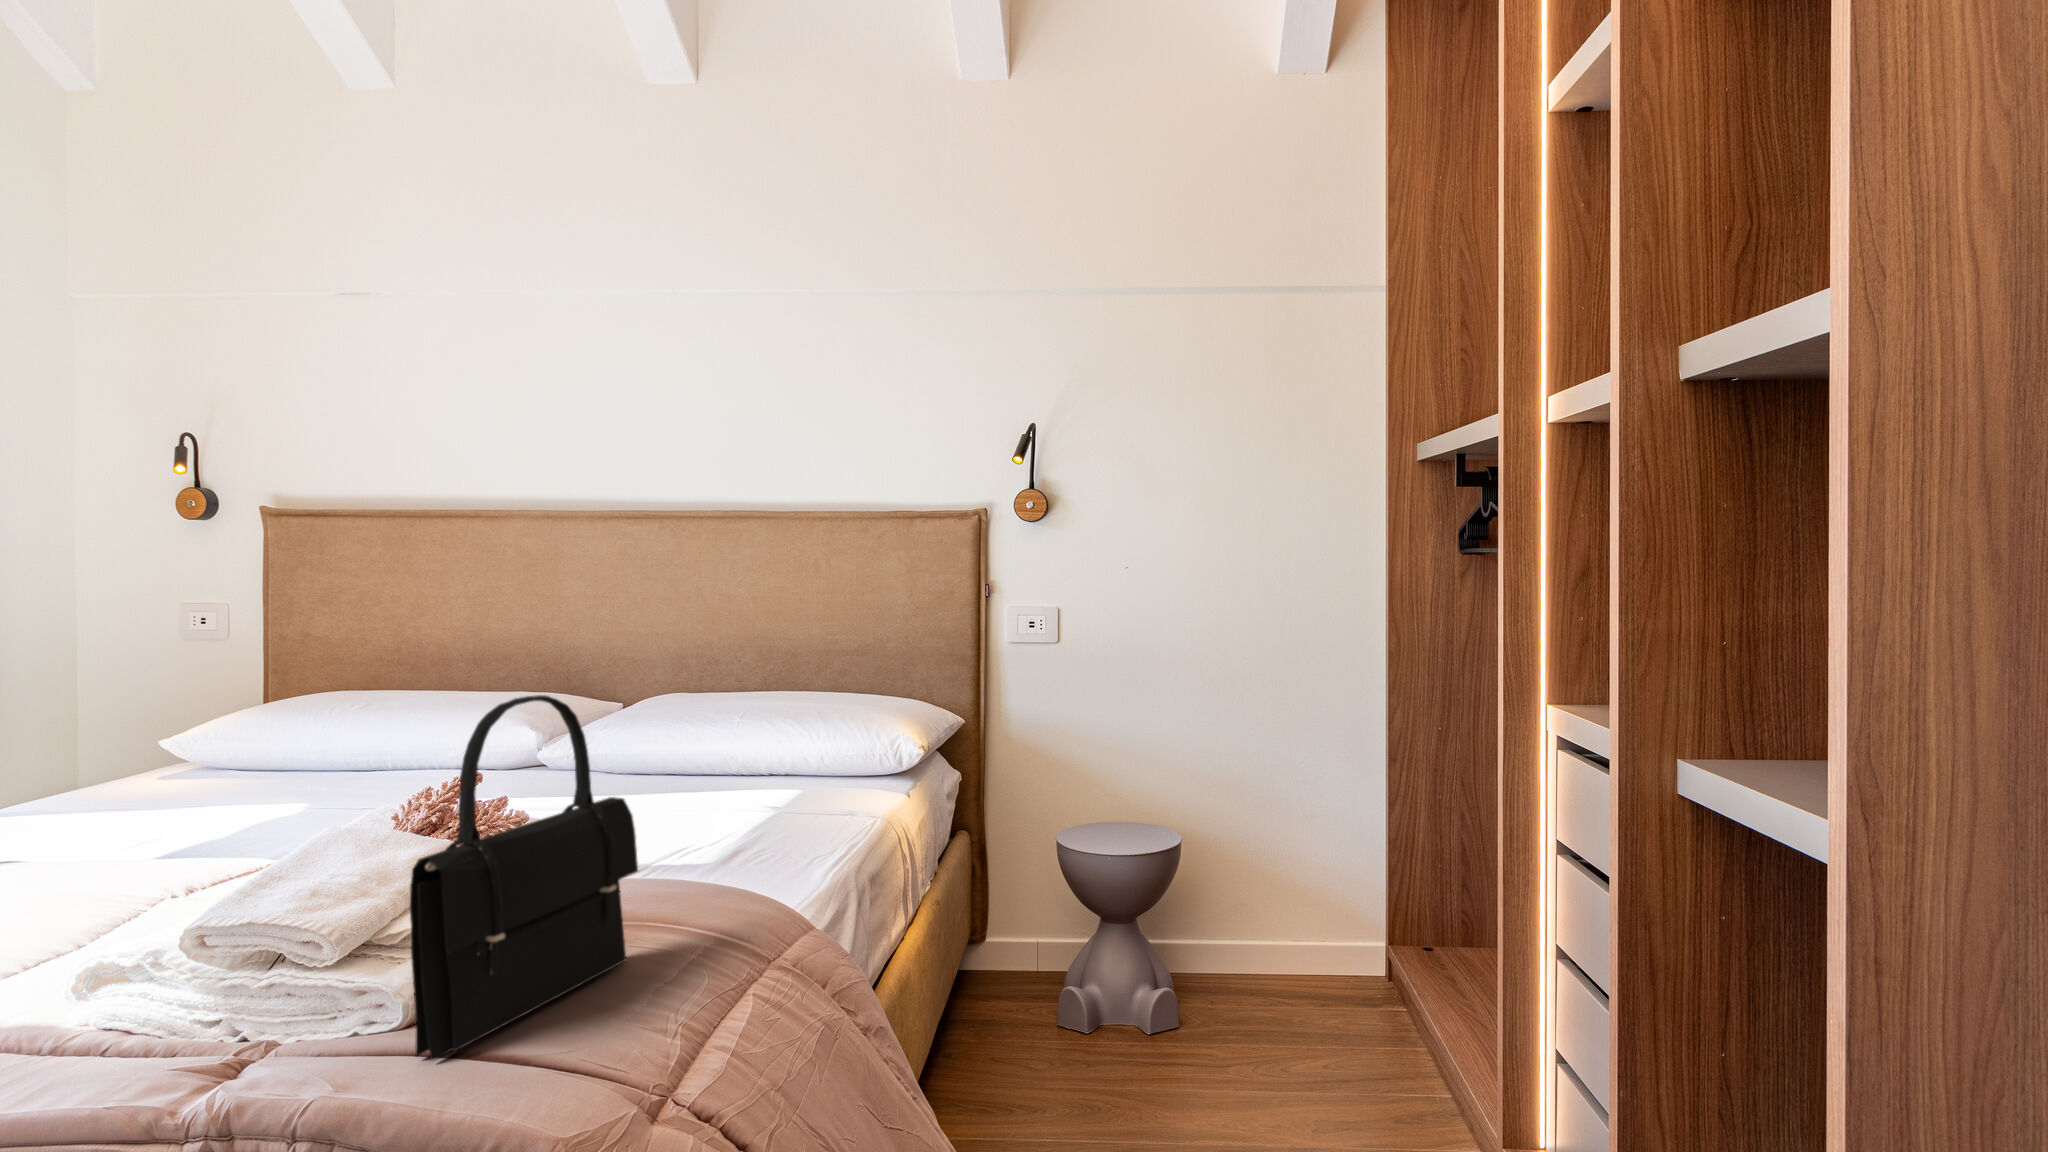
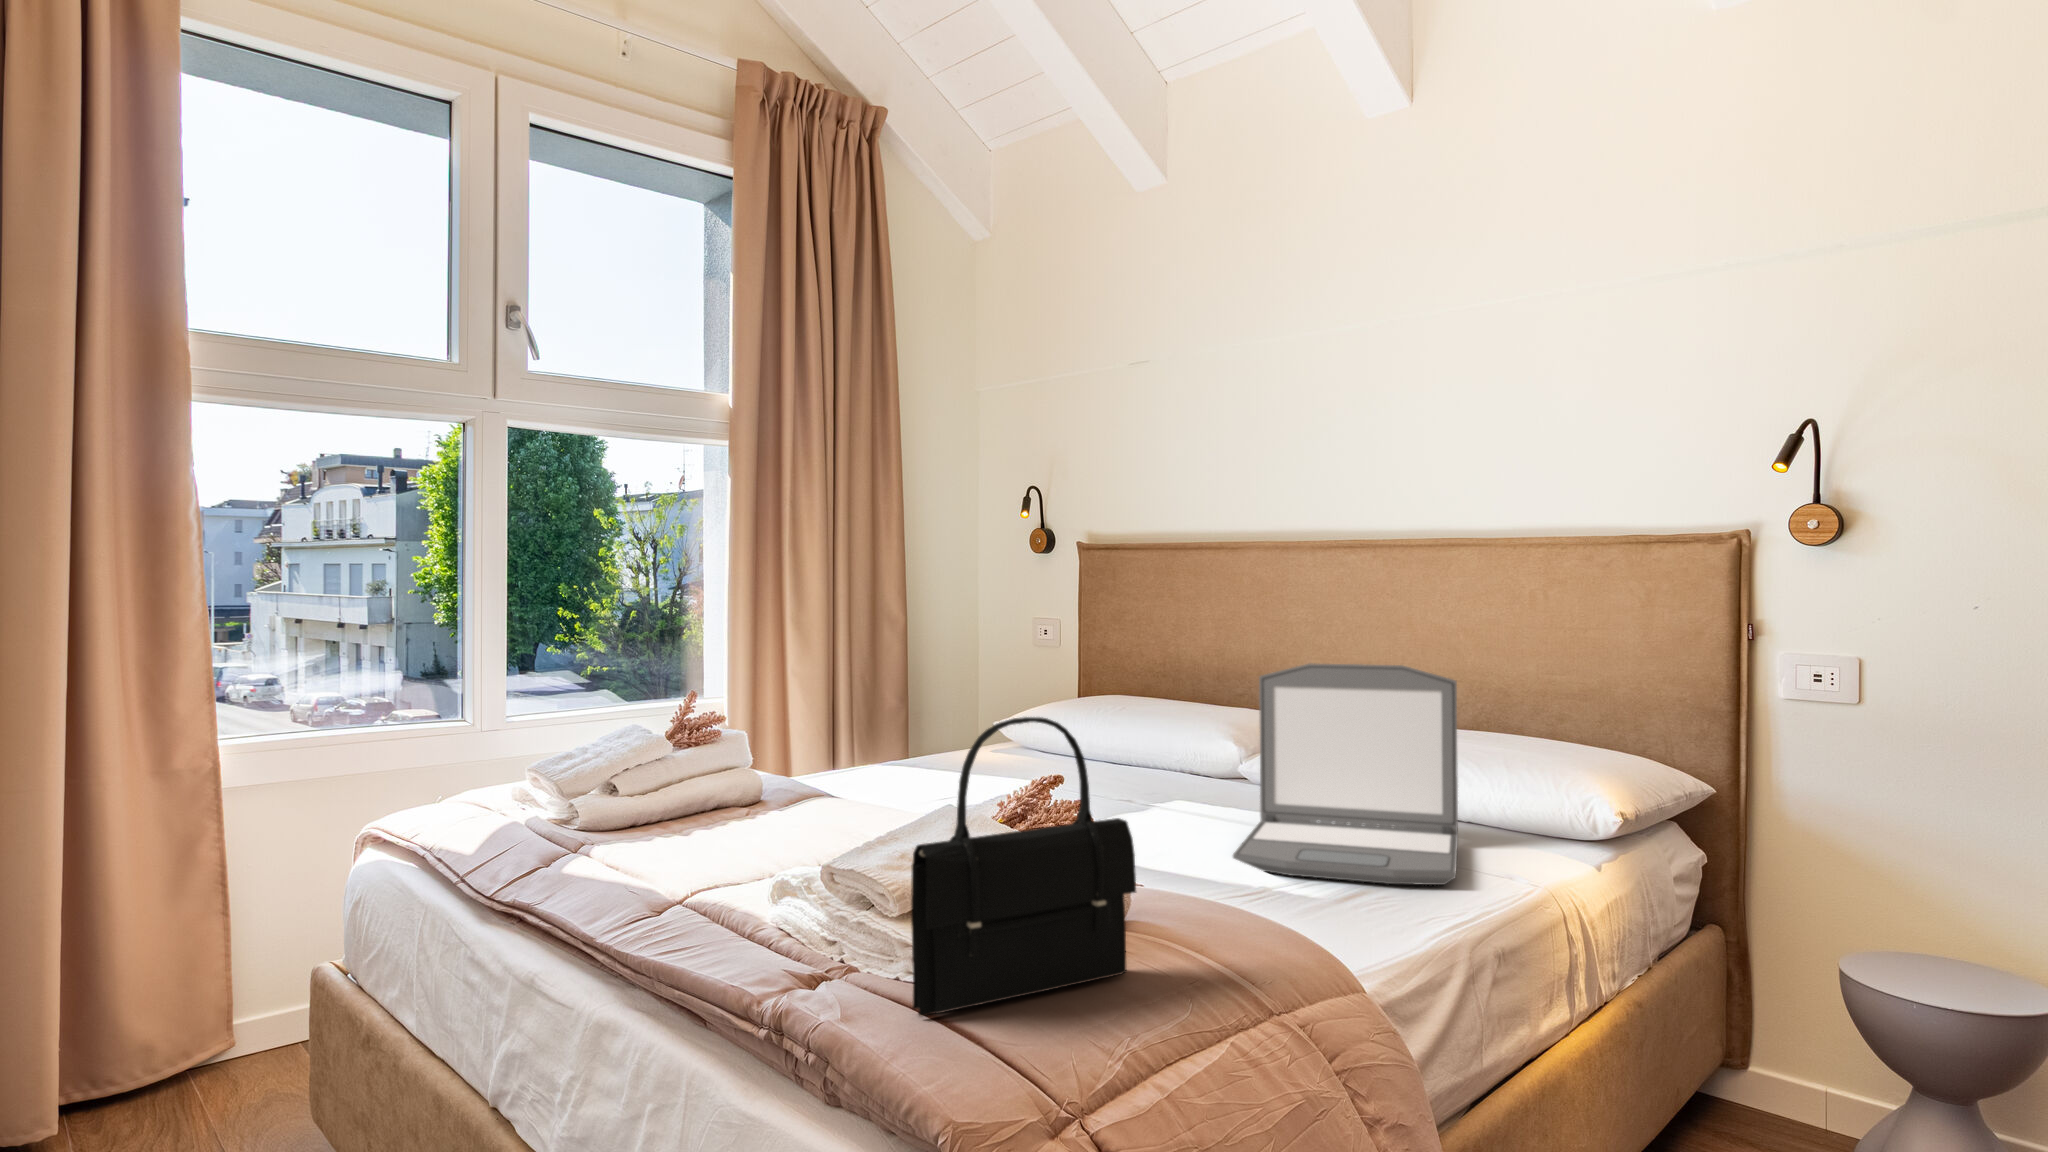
laptop: none [599,629,826,848] -> present [1233,663,1458,885]

